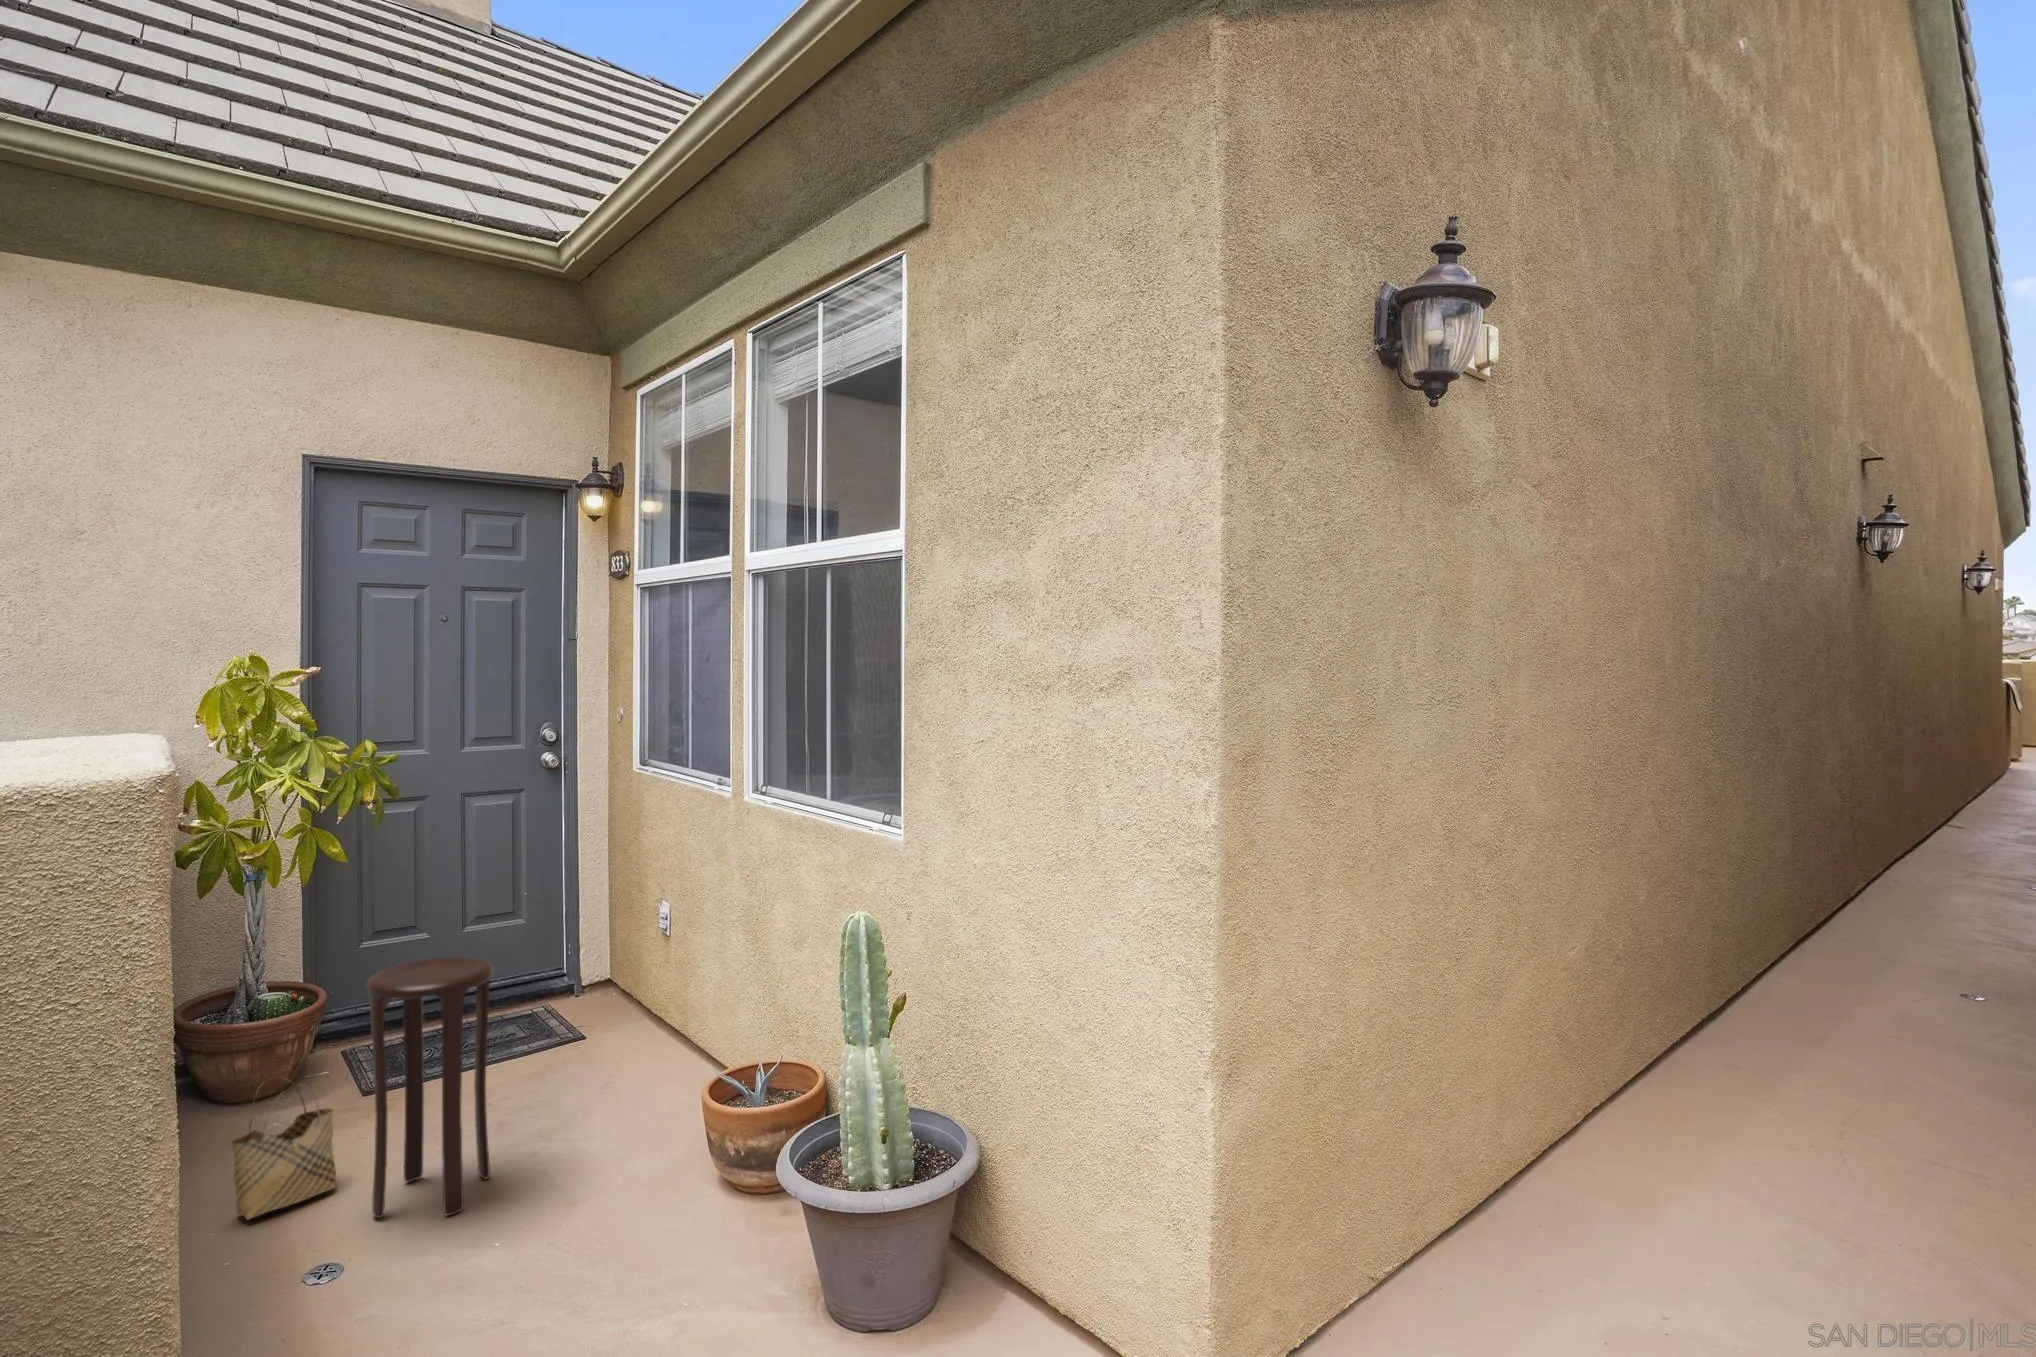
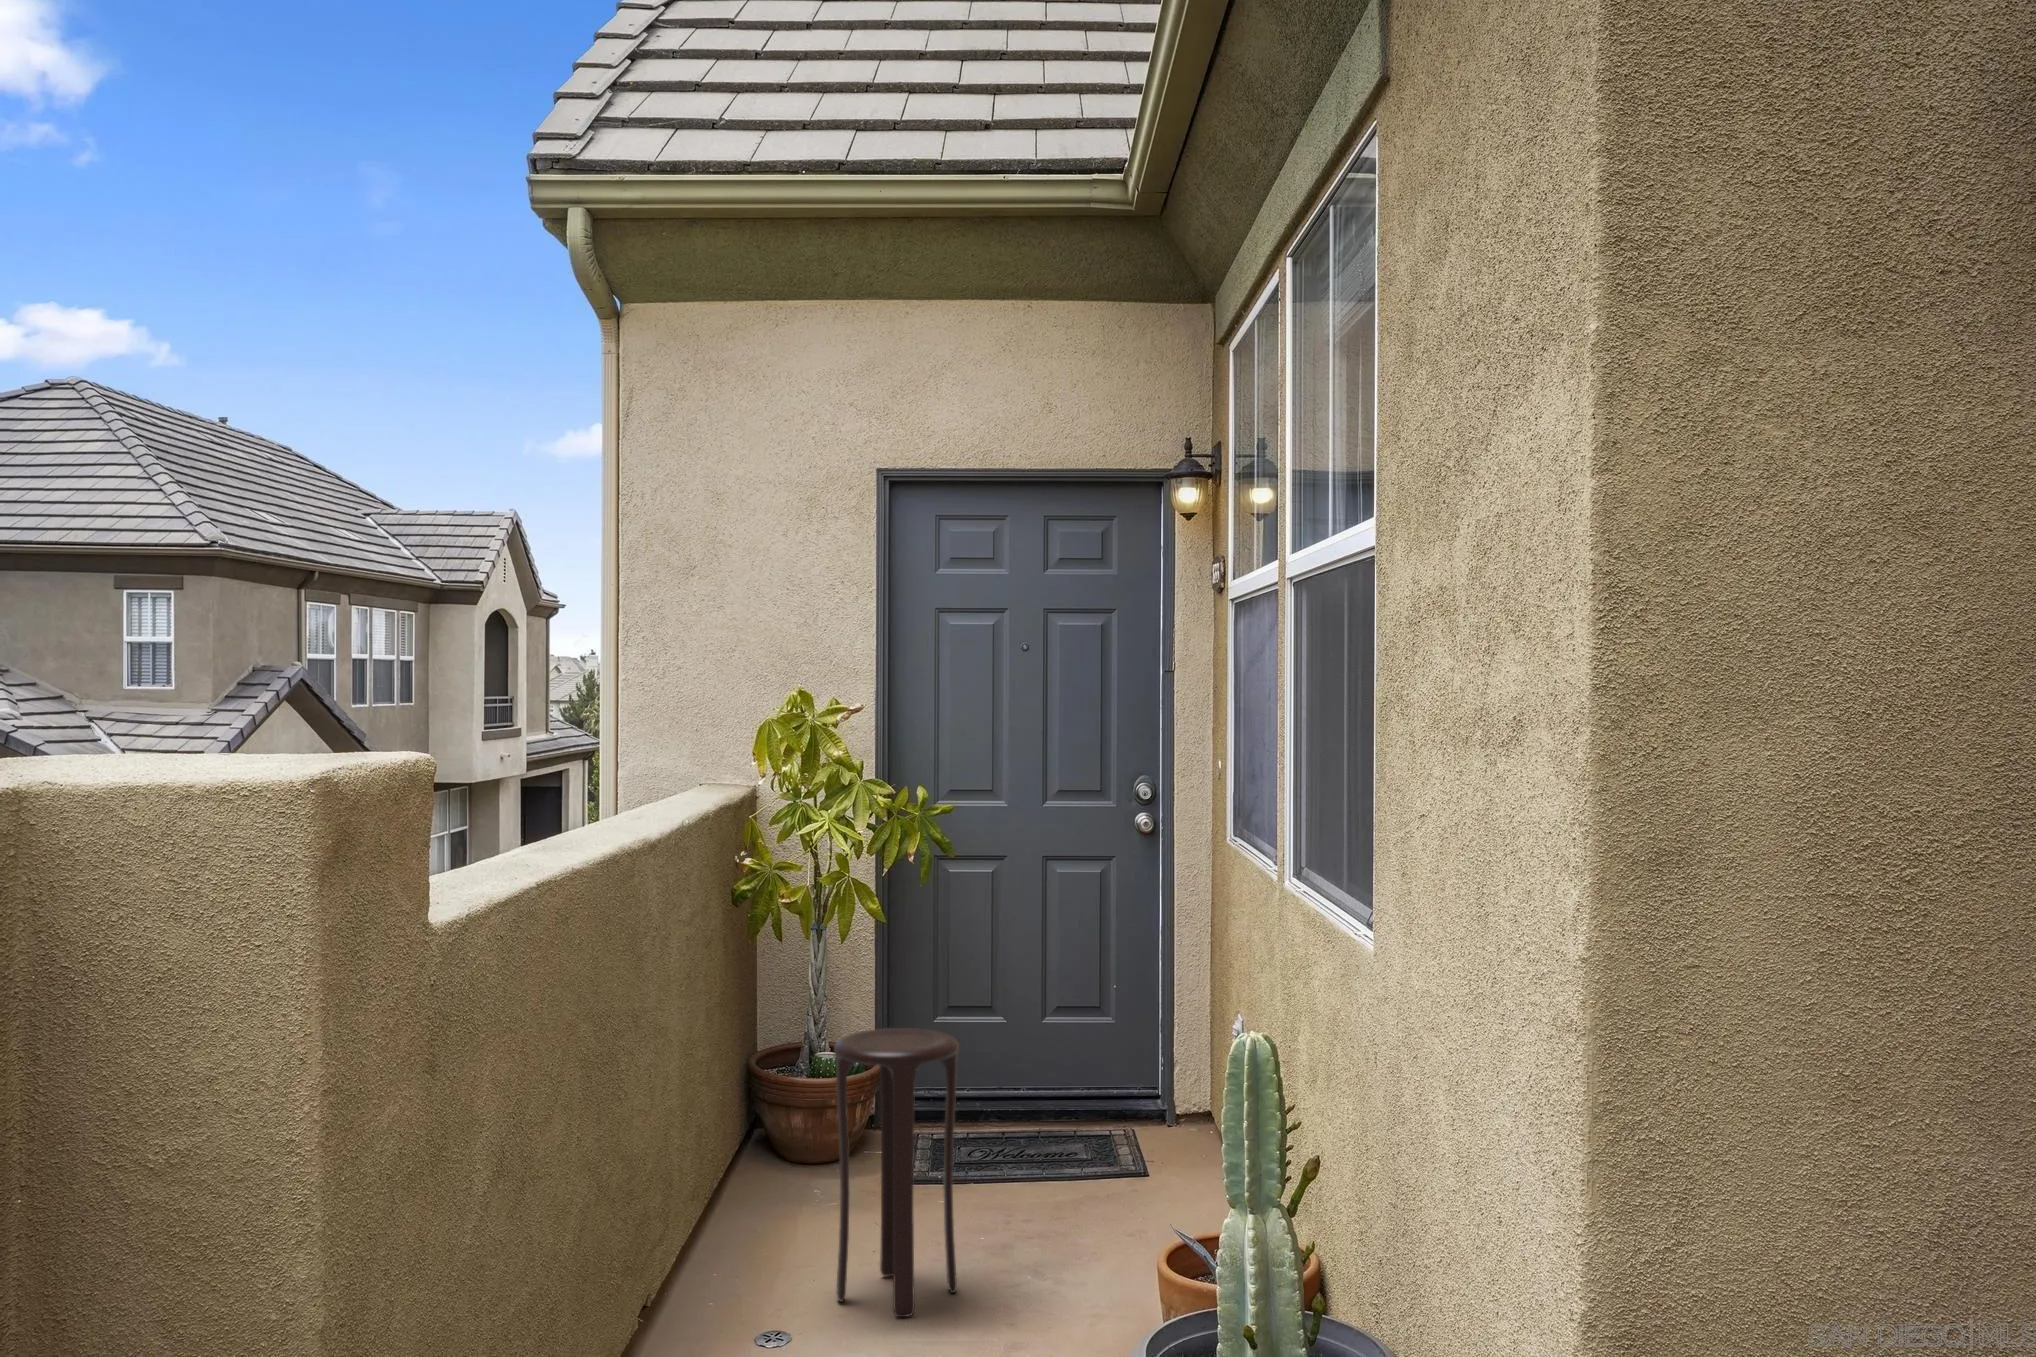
woven basket: present [232,1076,336,1219] -> none [731,1130,826,1271]

